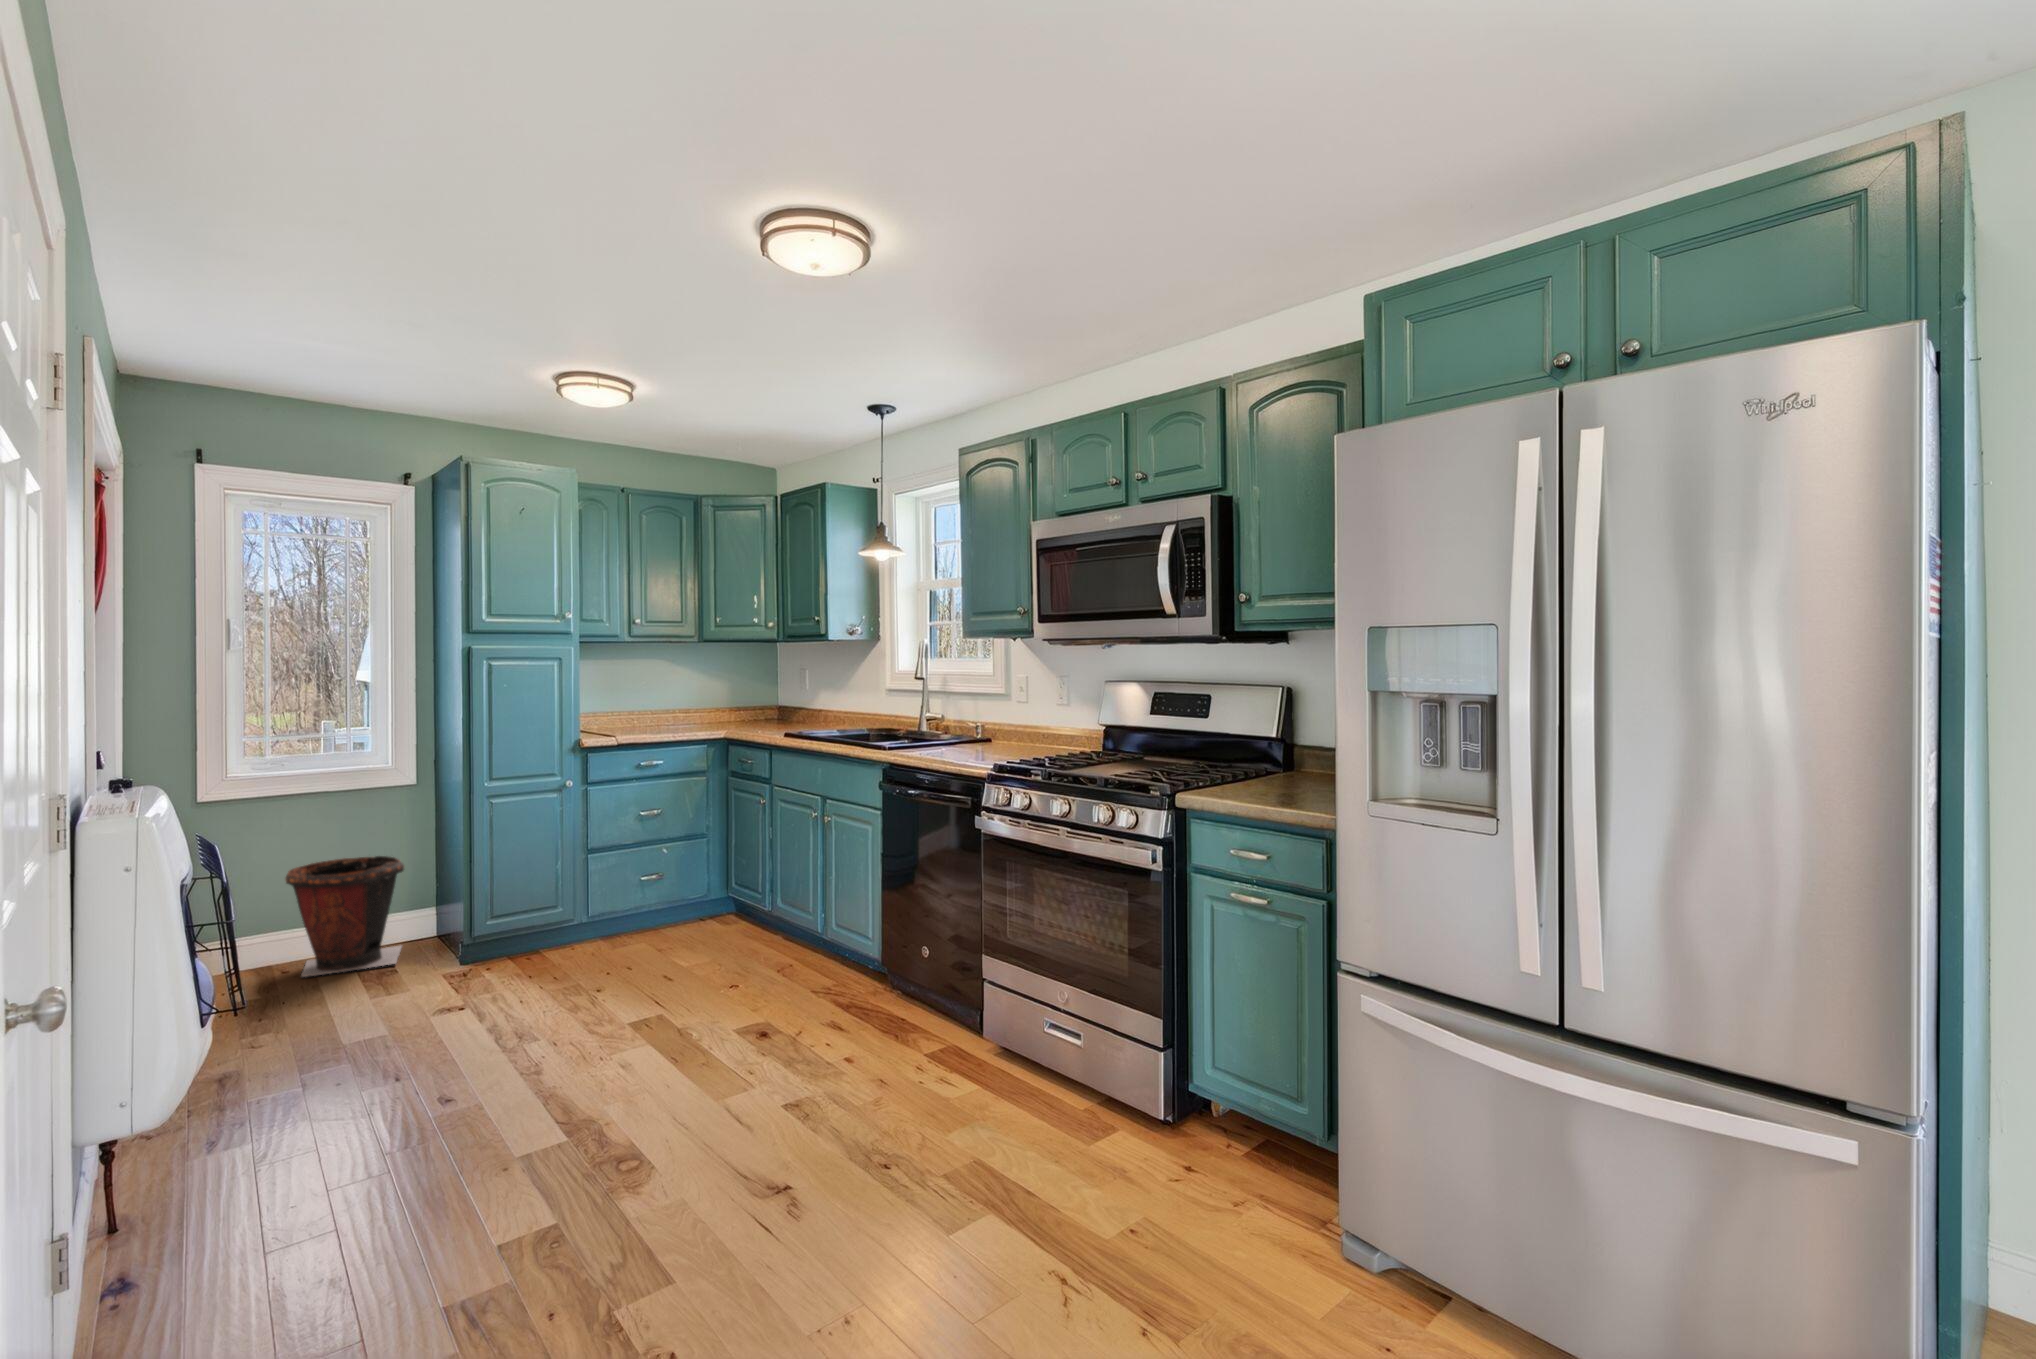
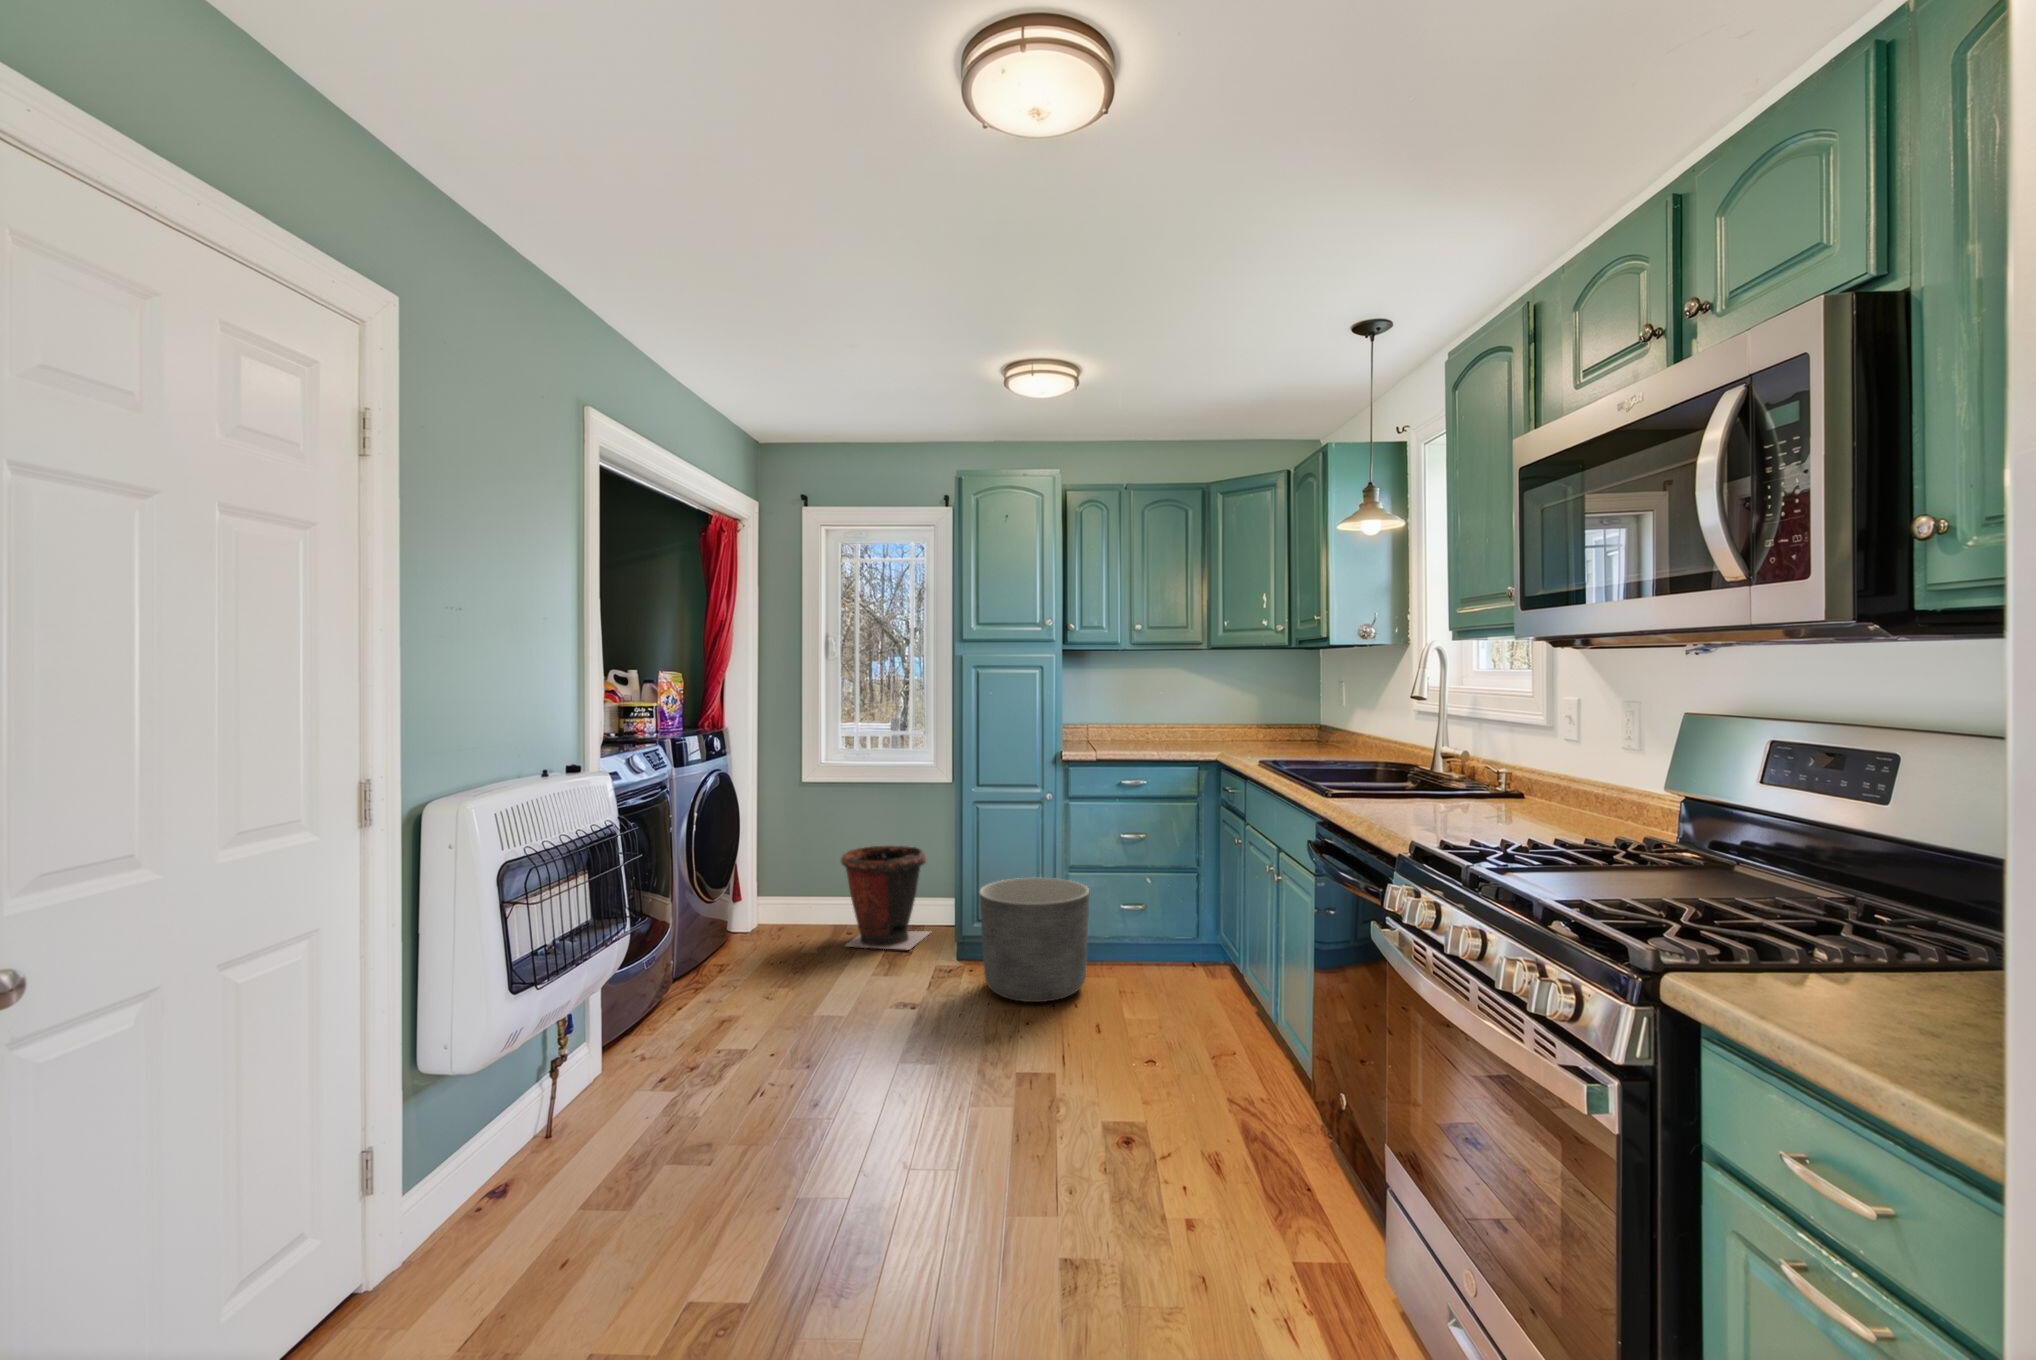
planter: none [518,859,634,975] -> present [979,878,1089,1002]

